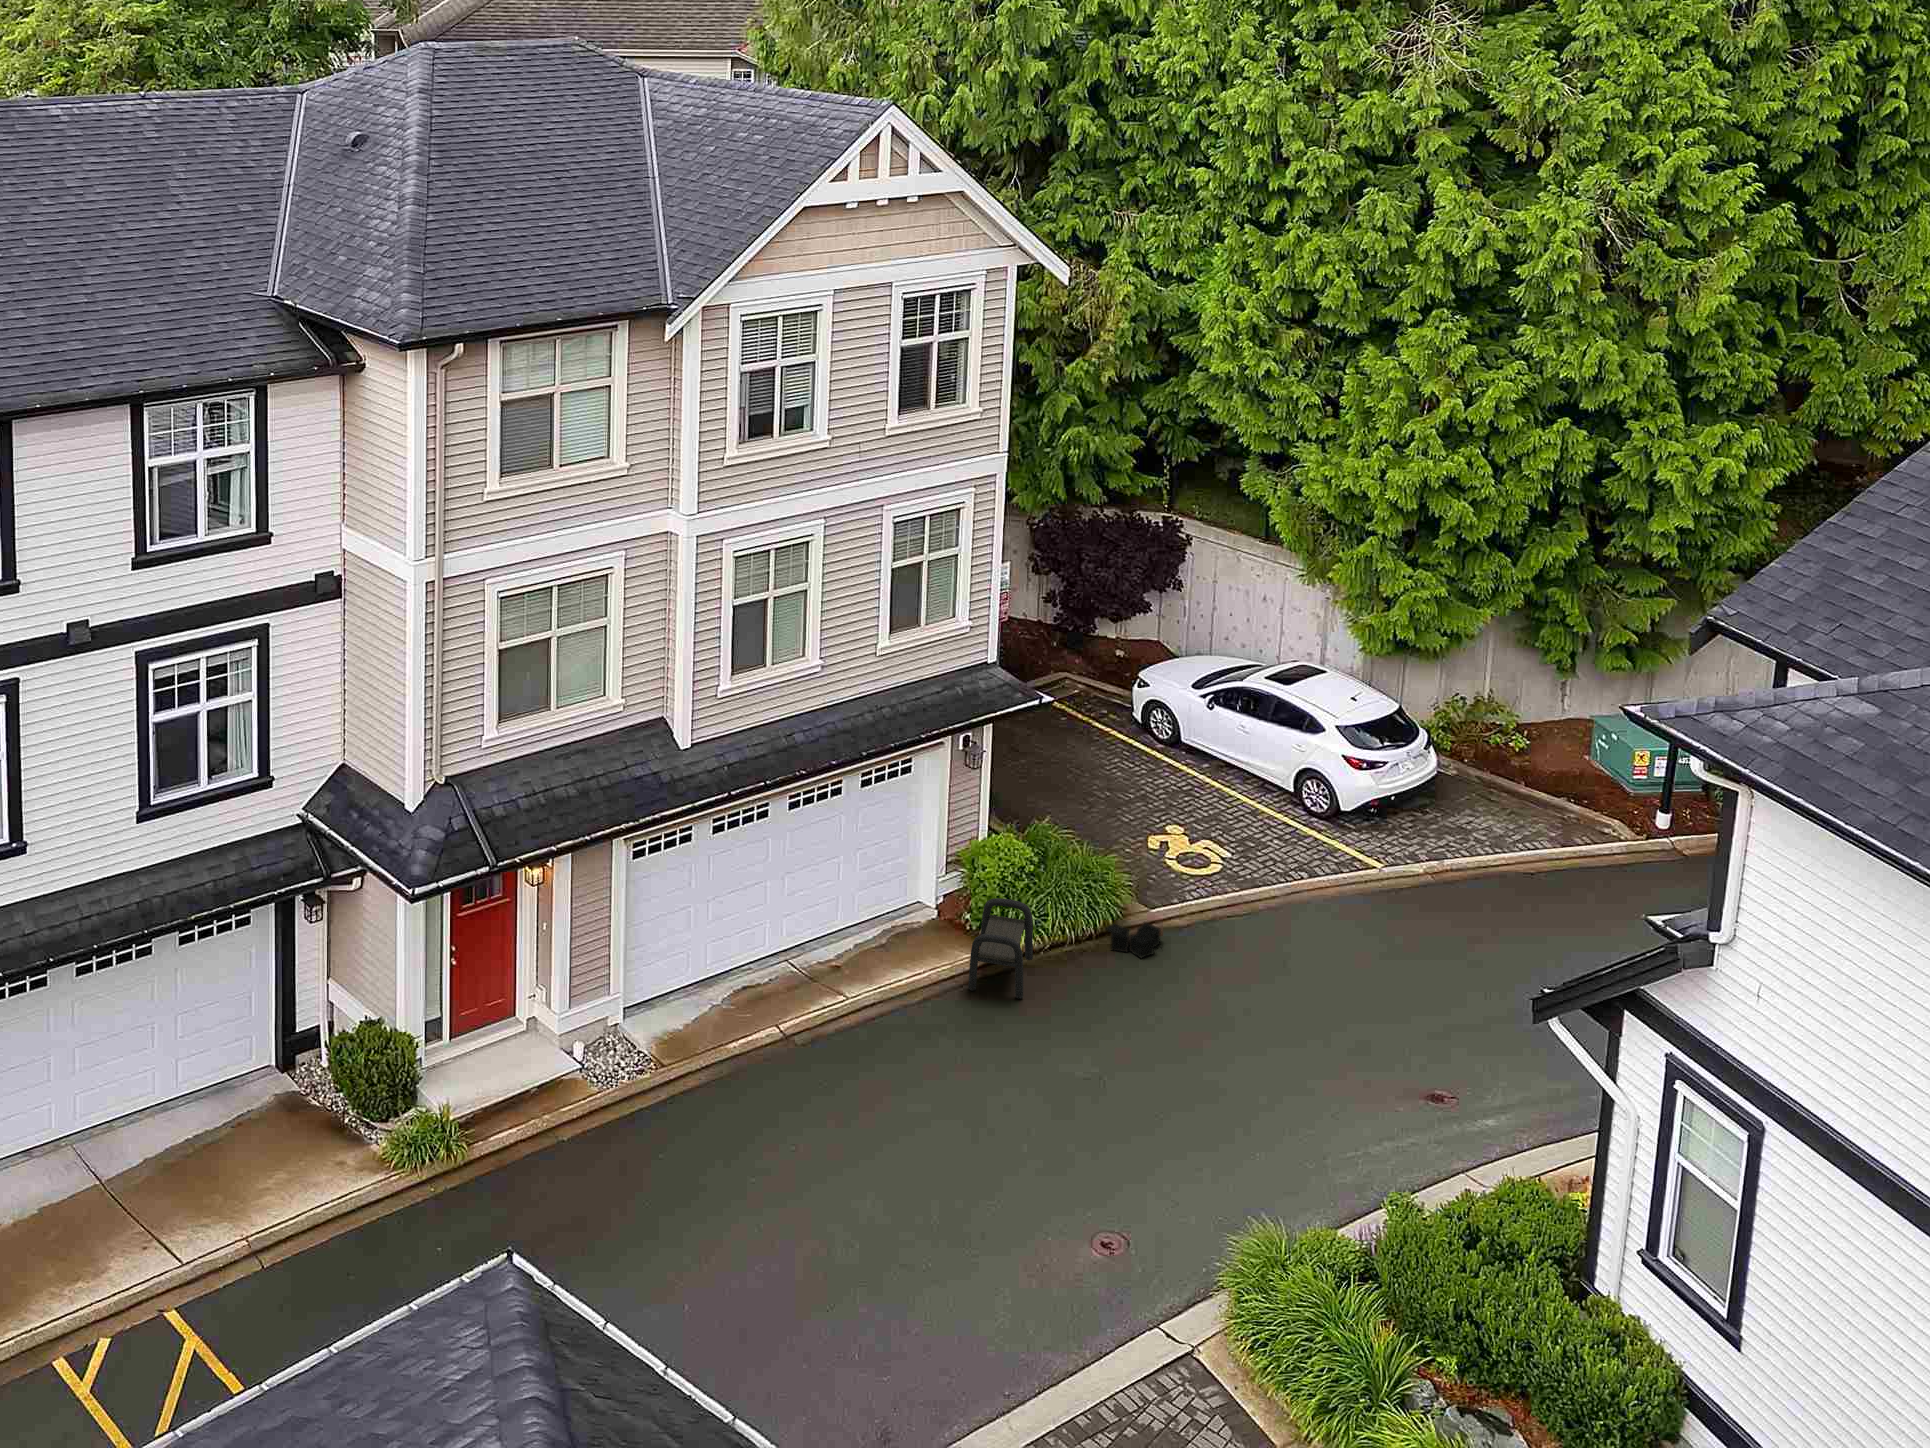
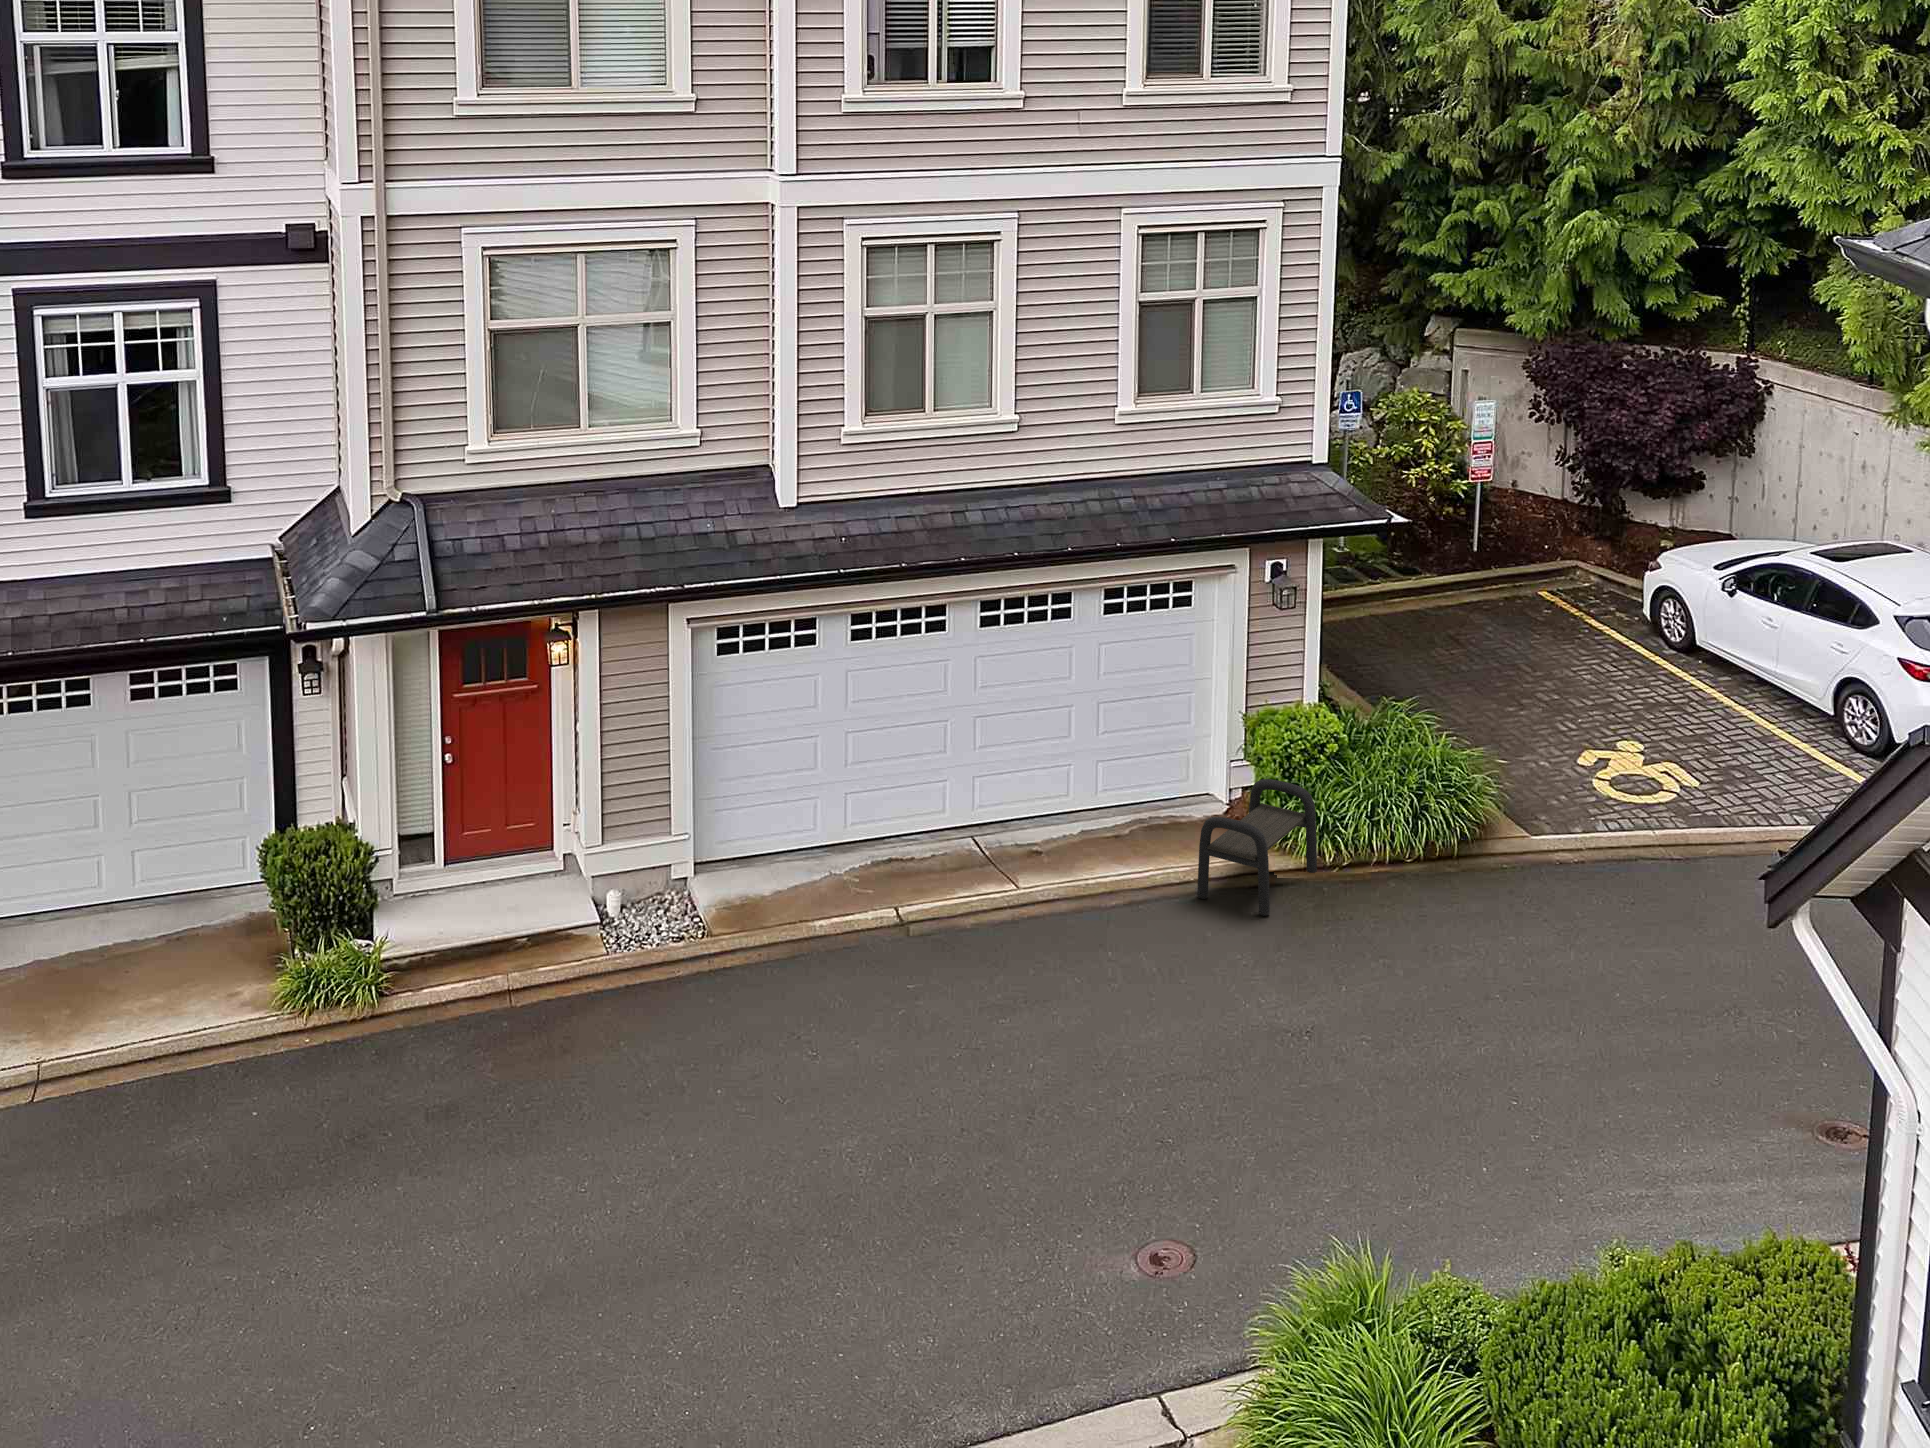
storage bin: present [1105,922,1161,958] -> none [1434,838,1524,888]

